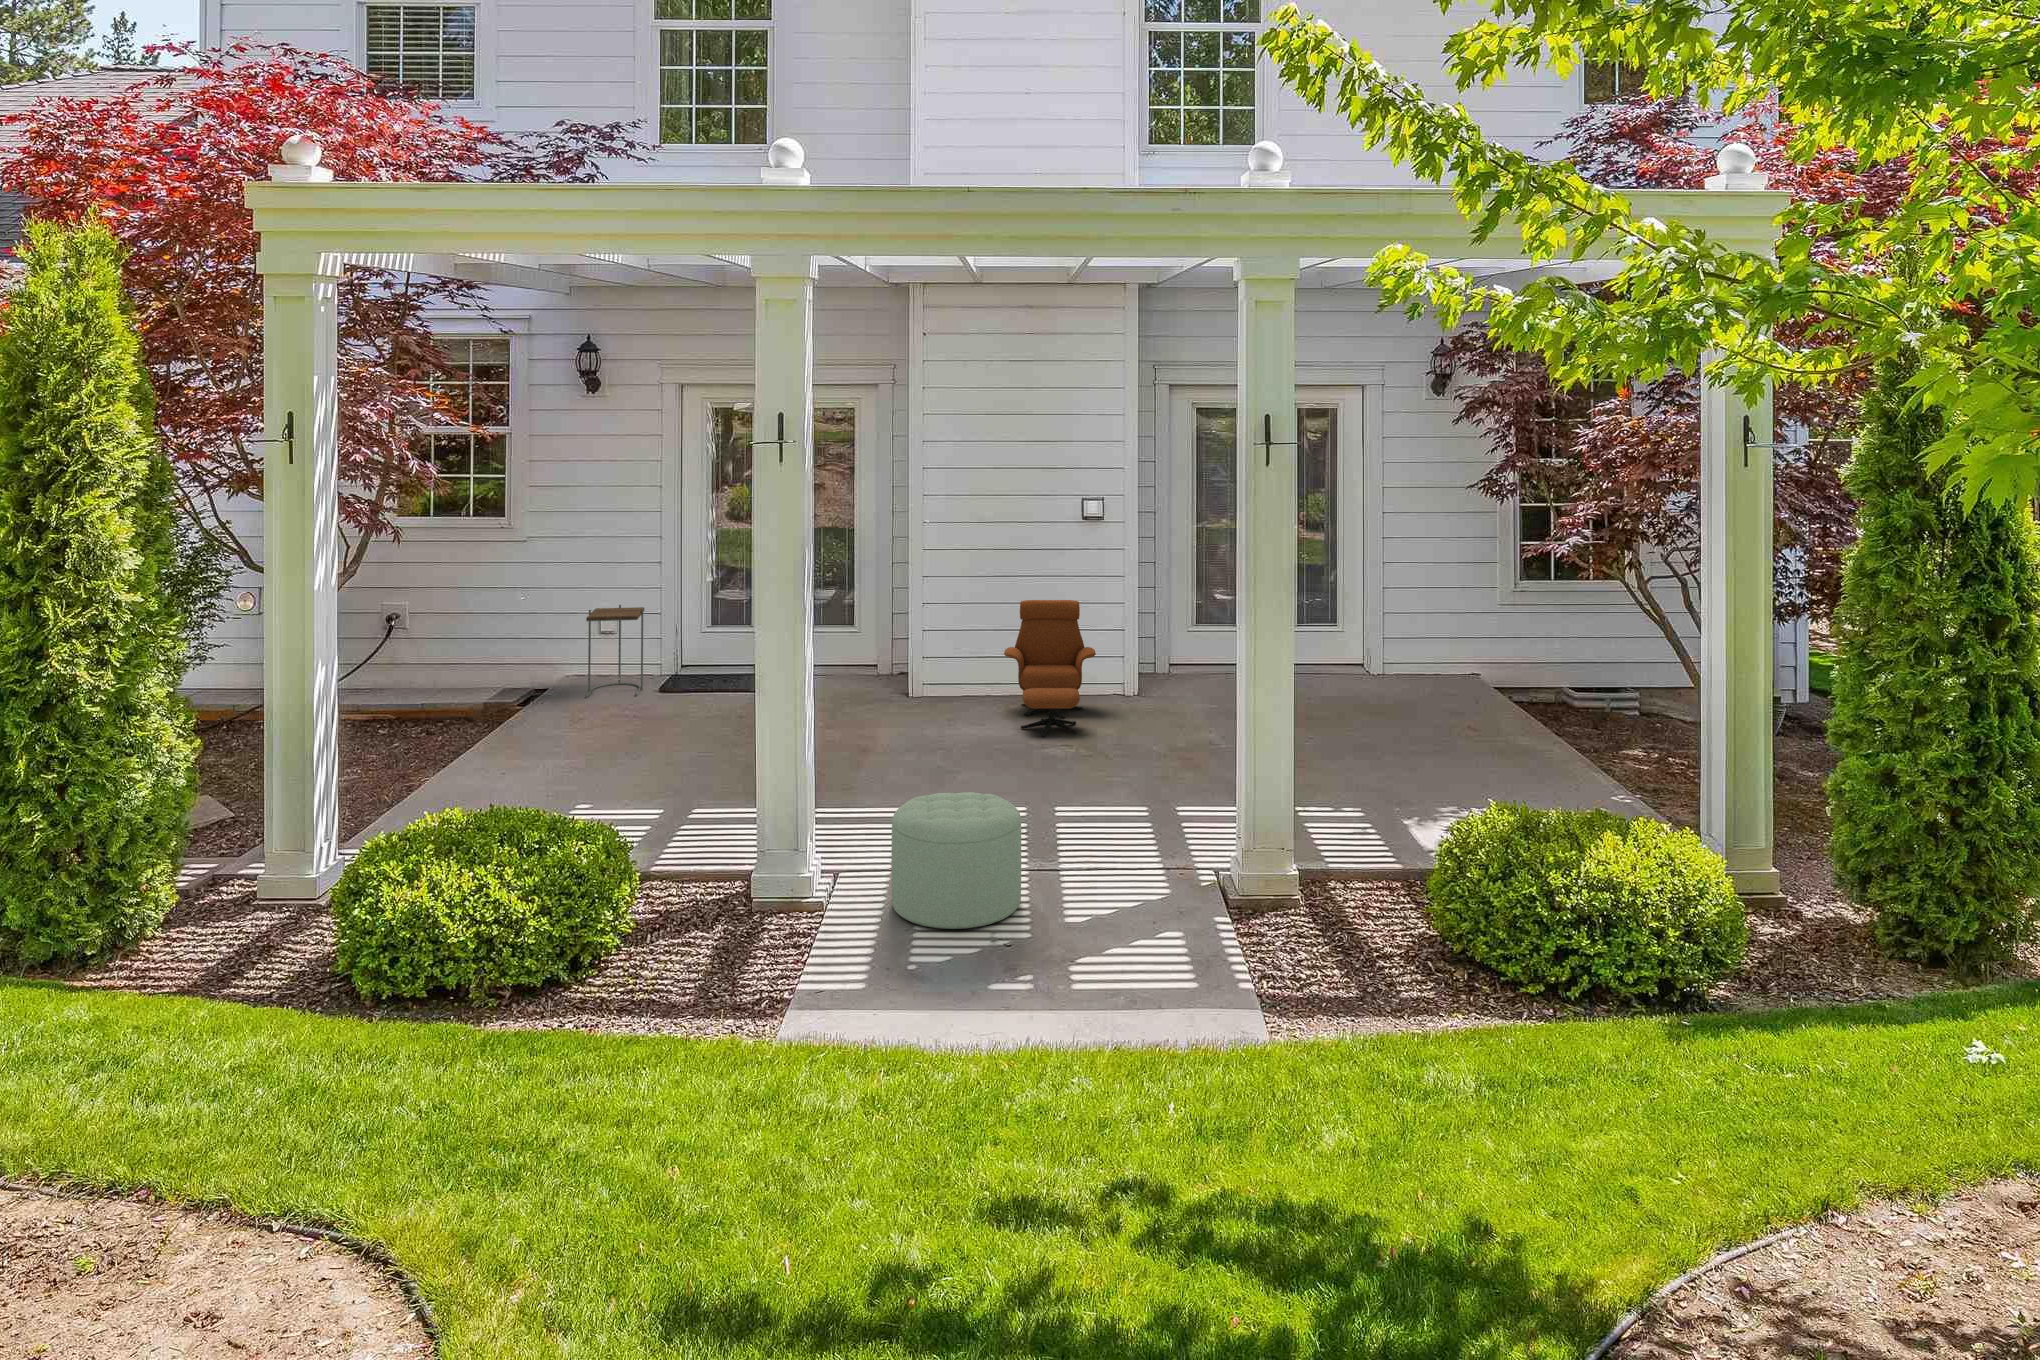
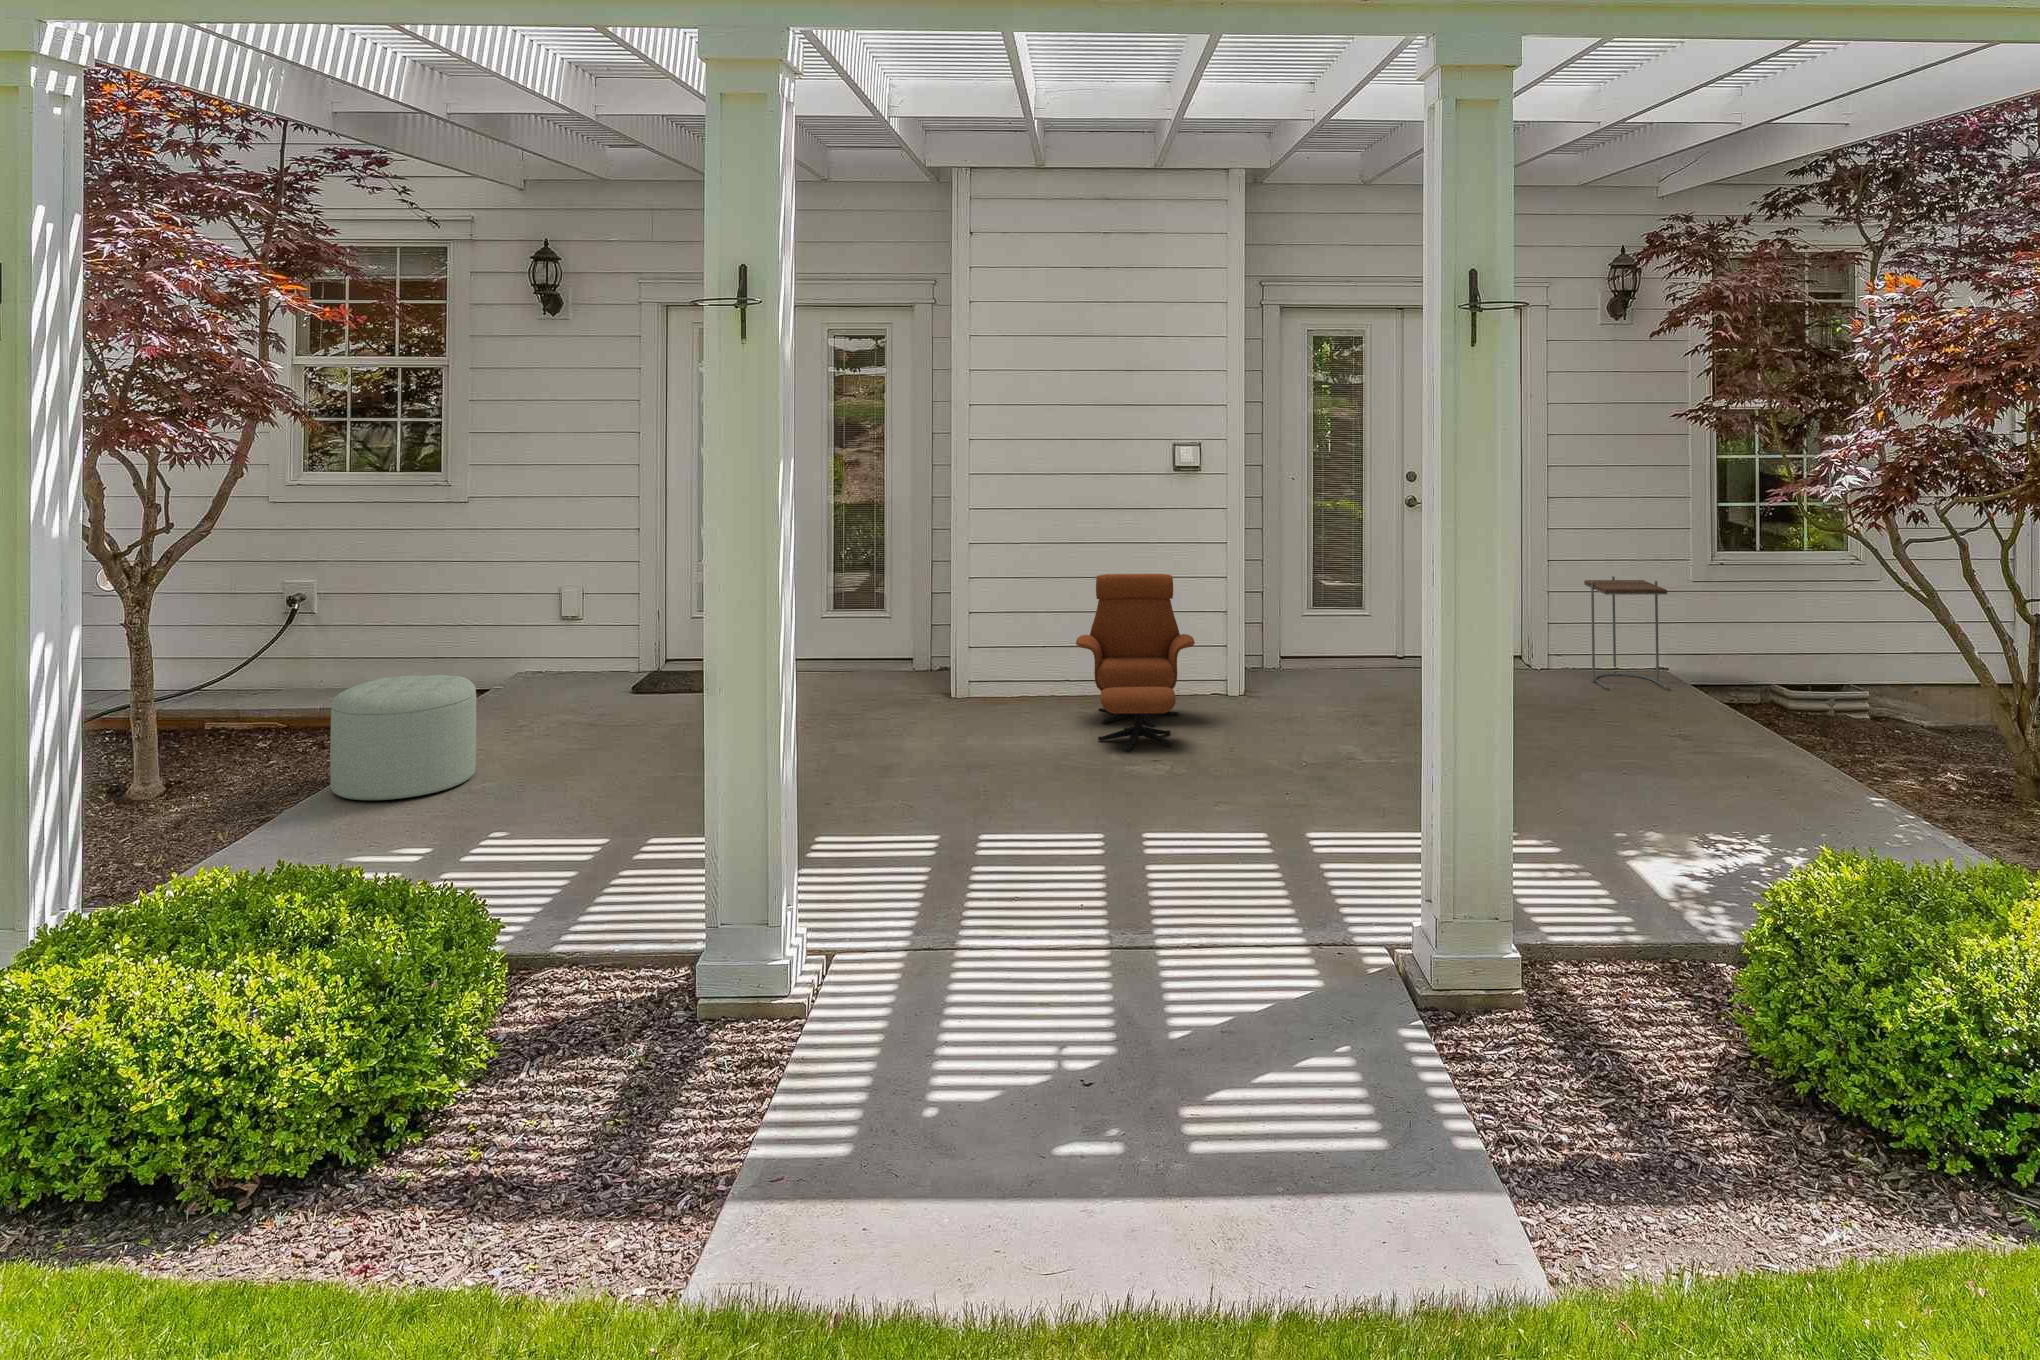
side table: present [585,605,644,698] -> present [1584,576,1669,690]
ottoman: present [891,792,1021,929] -> present [330,675,476,800]

